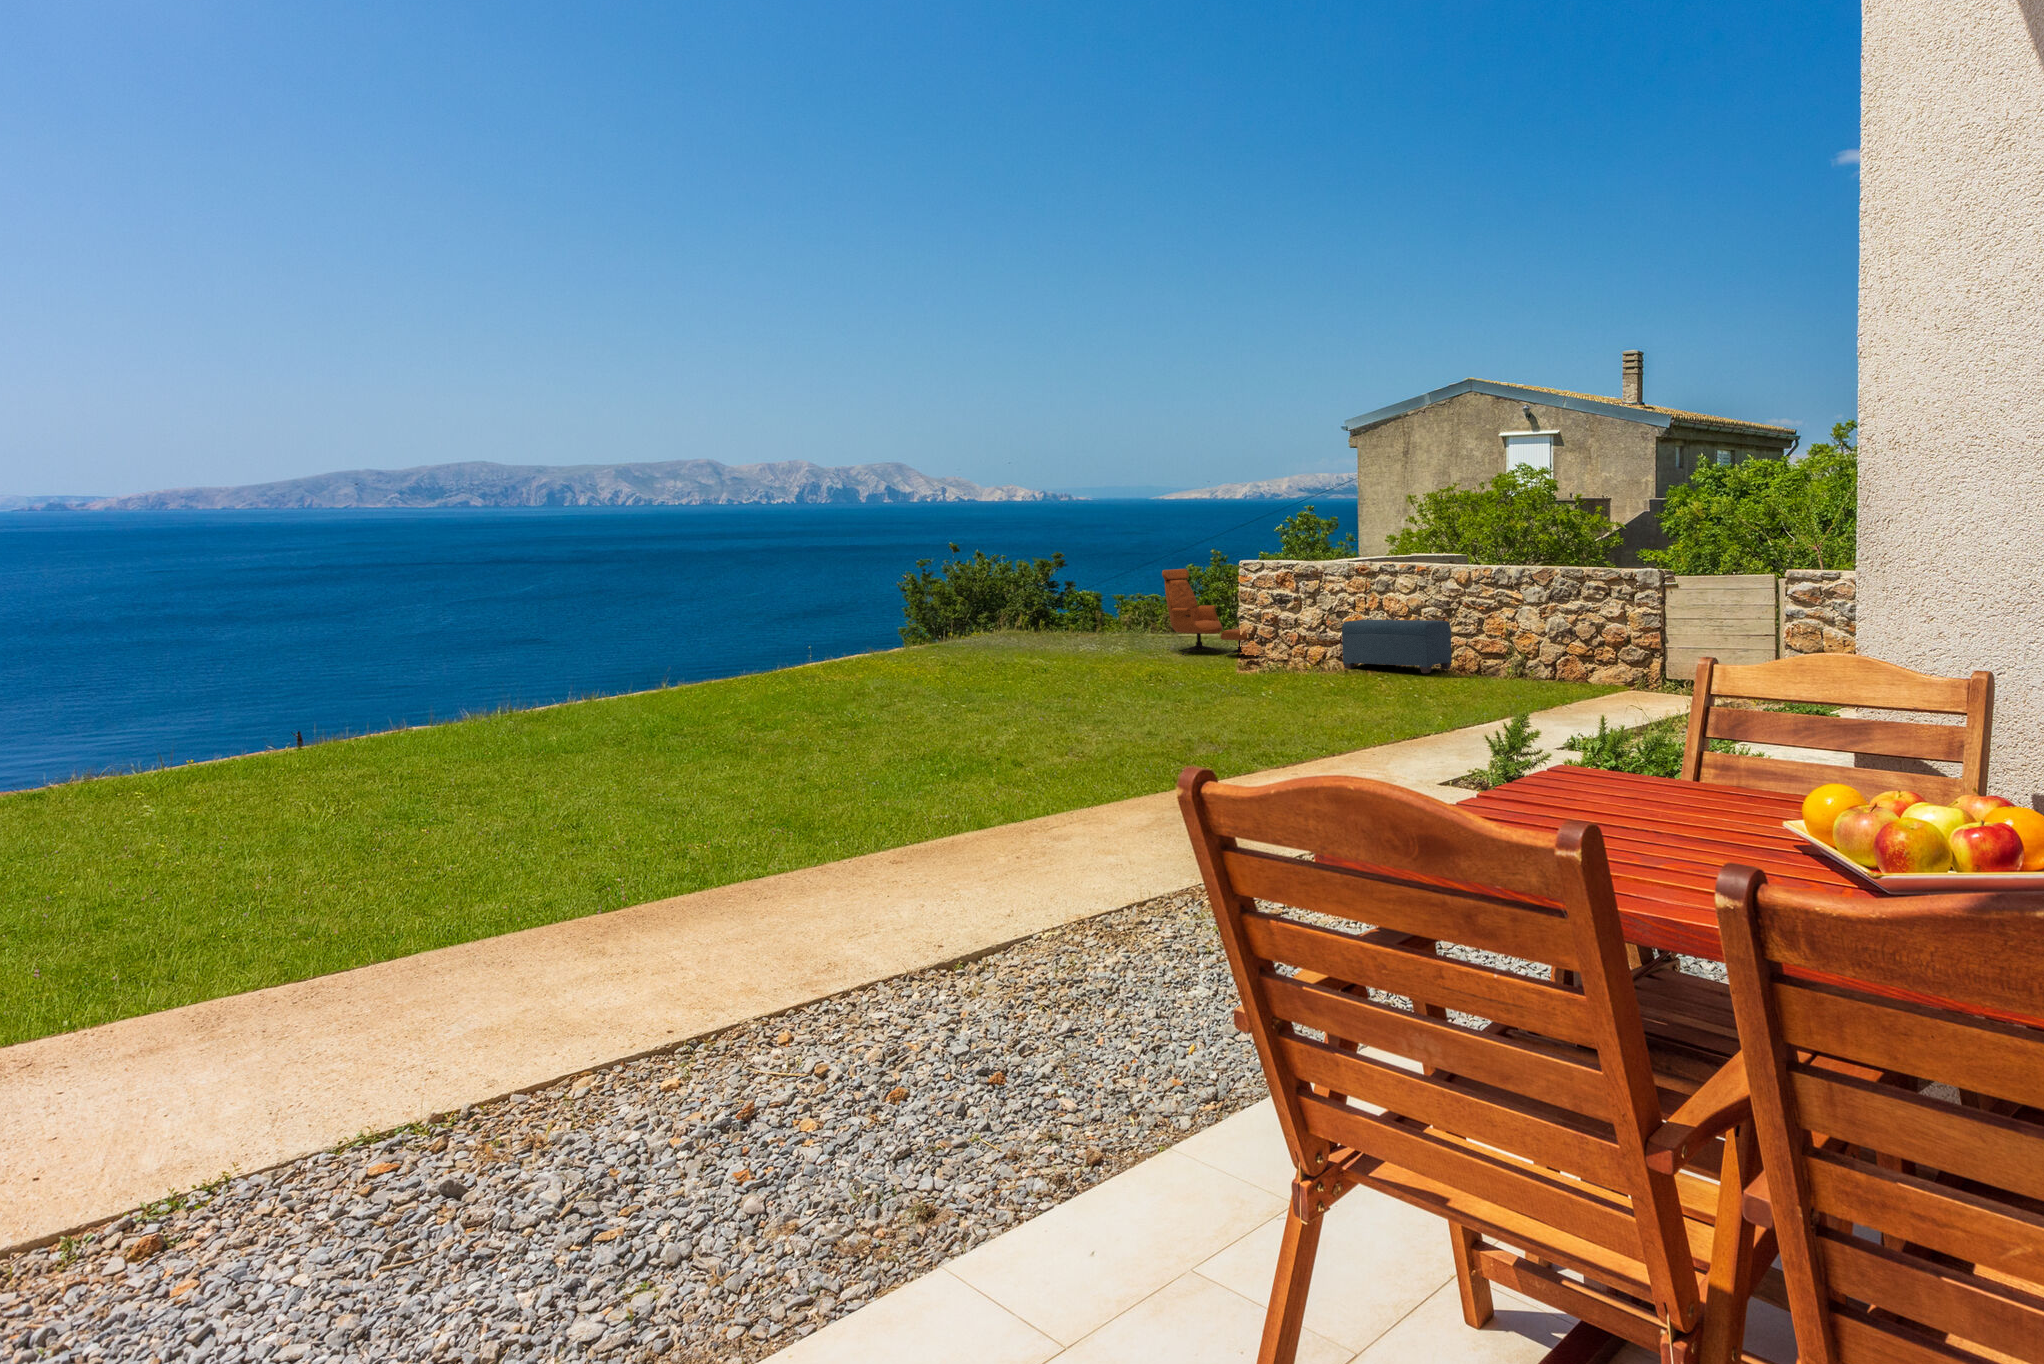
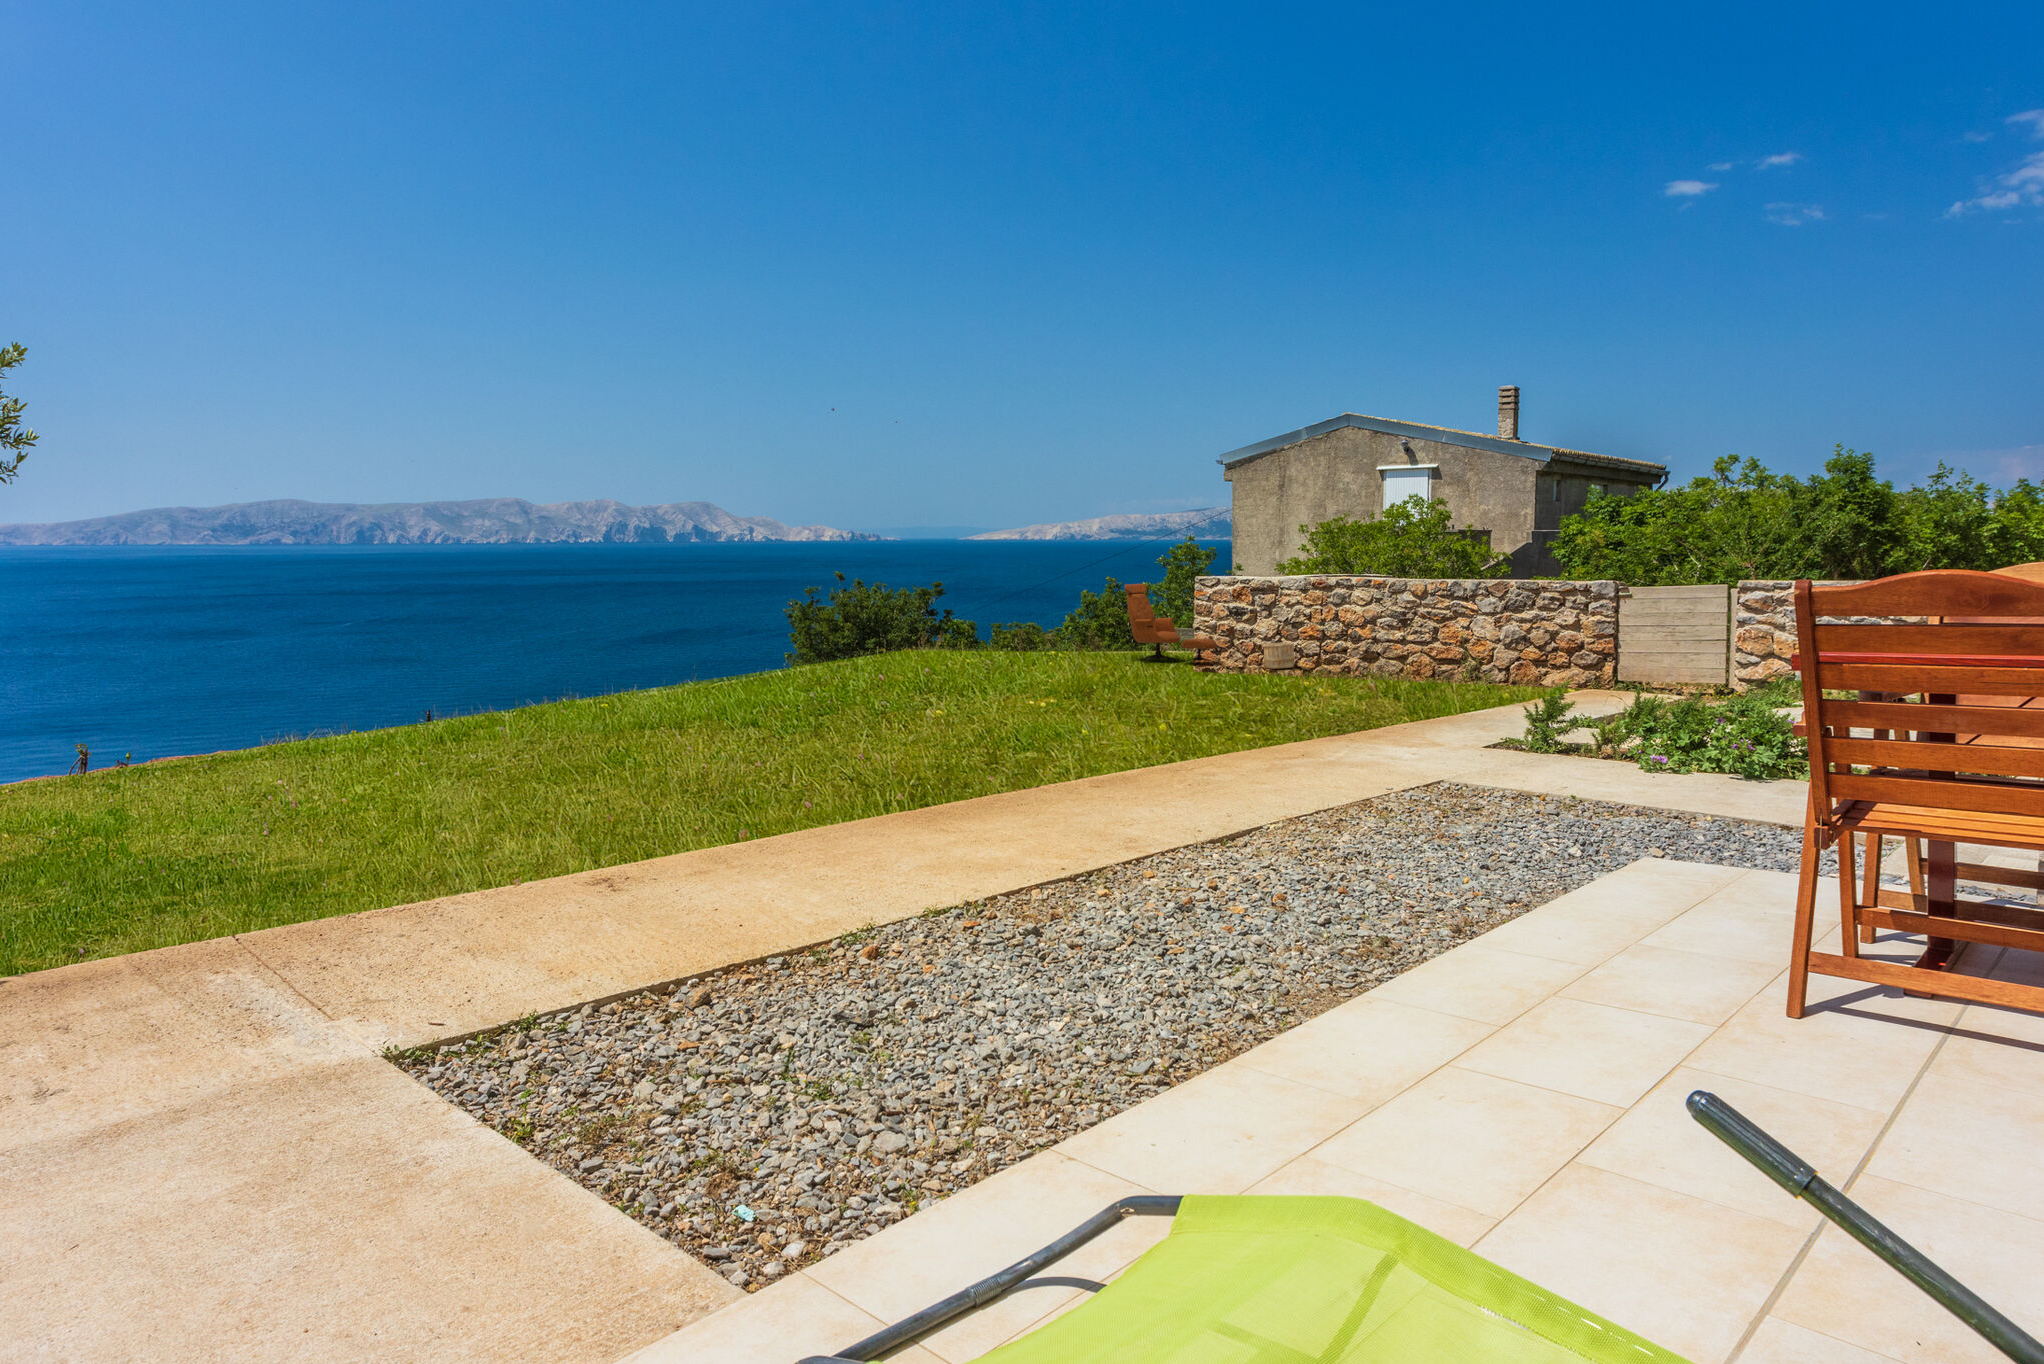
bench: present [1342,620,1452,673] -> none [1304,630,1407,677]
wooden bucket: none [1303,633,1338,662] -> present [1263,642,1294,669]

